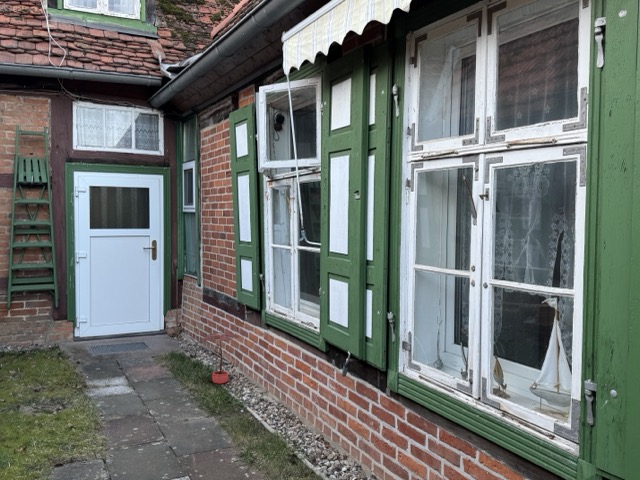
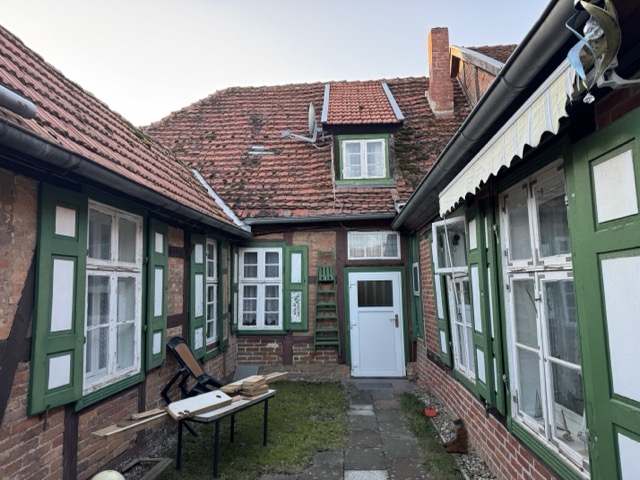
boots: none [256,381,295,432] -> present [443,418,469,453]

